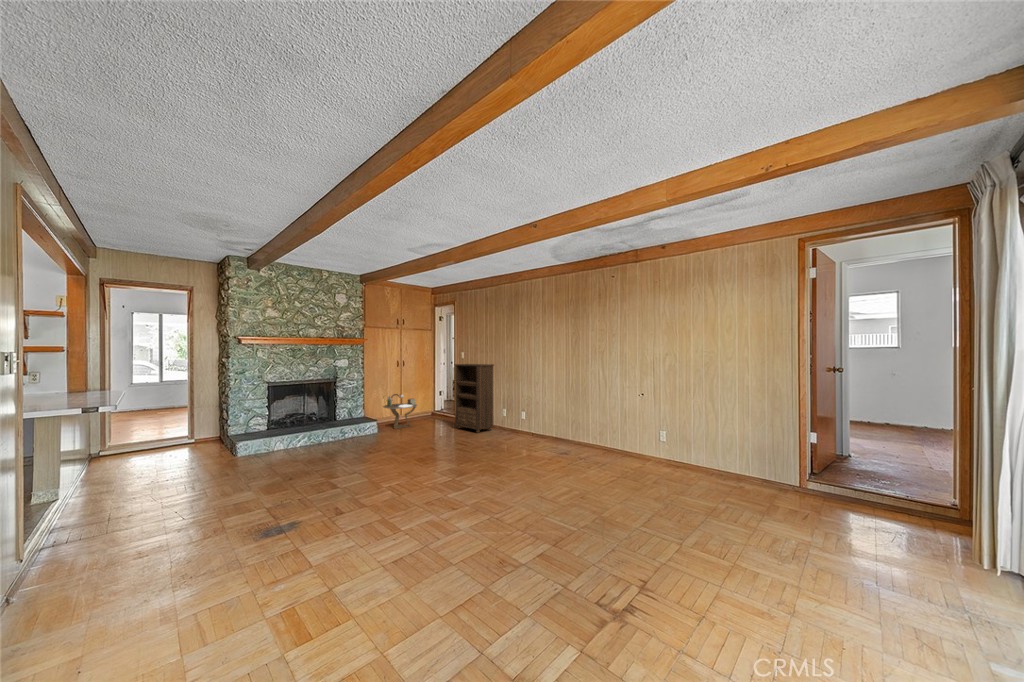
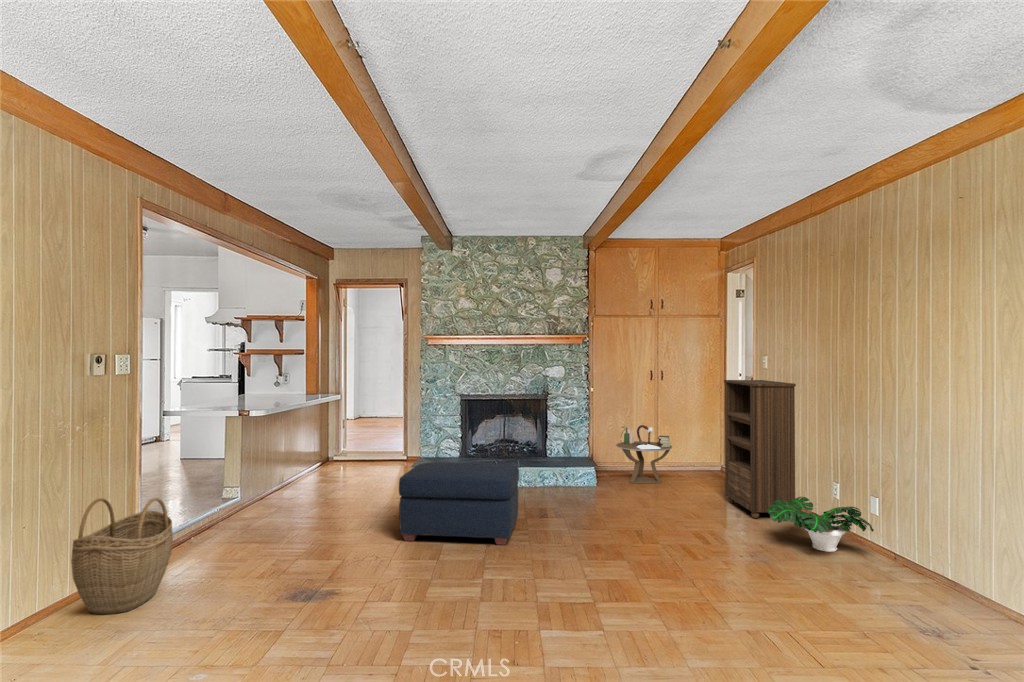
potted plant: none [495,417,540,439] -> present [767,497,874,552]
ottoman: none [290,423,382,485] -> present [399,462,519,545]
woven basket: none [36,484,145,617] -> present [71,498,173,614]

